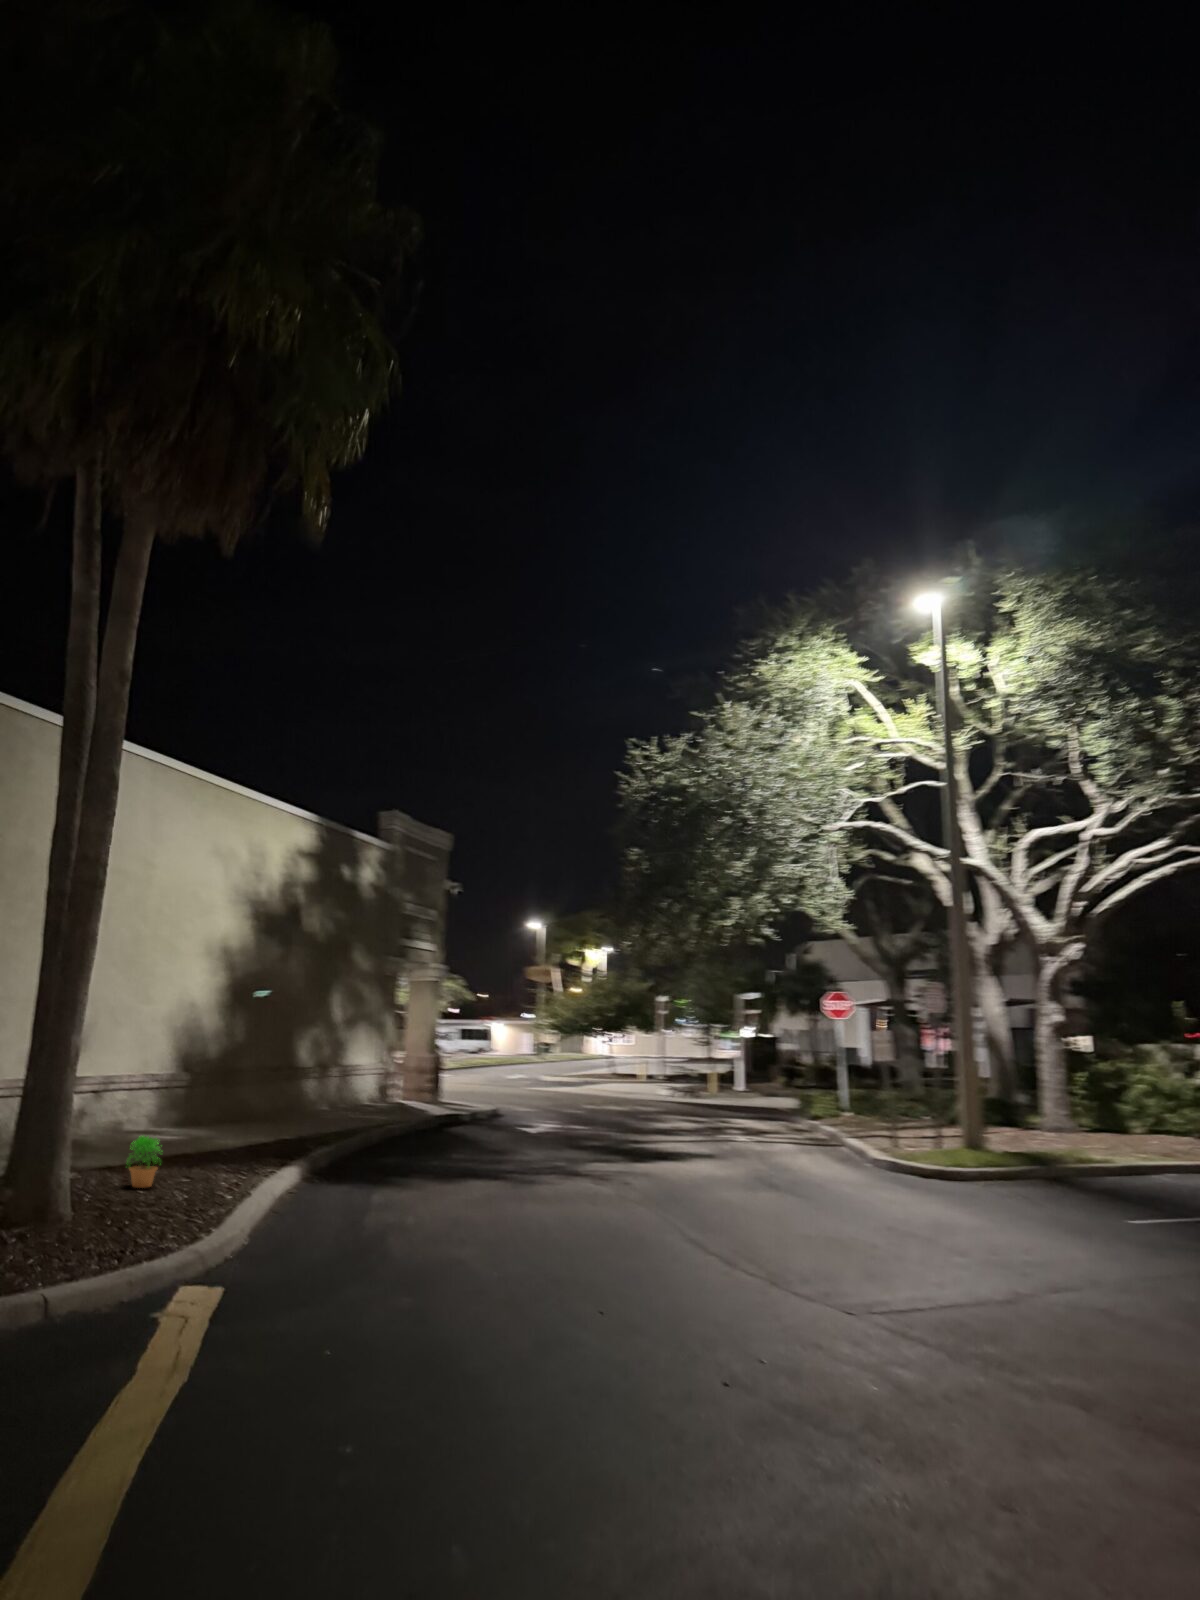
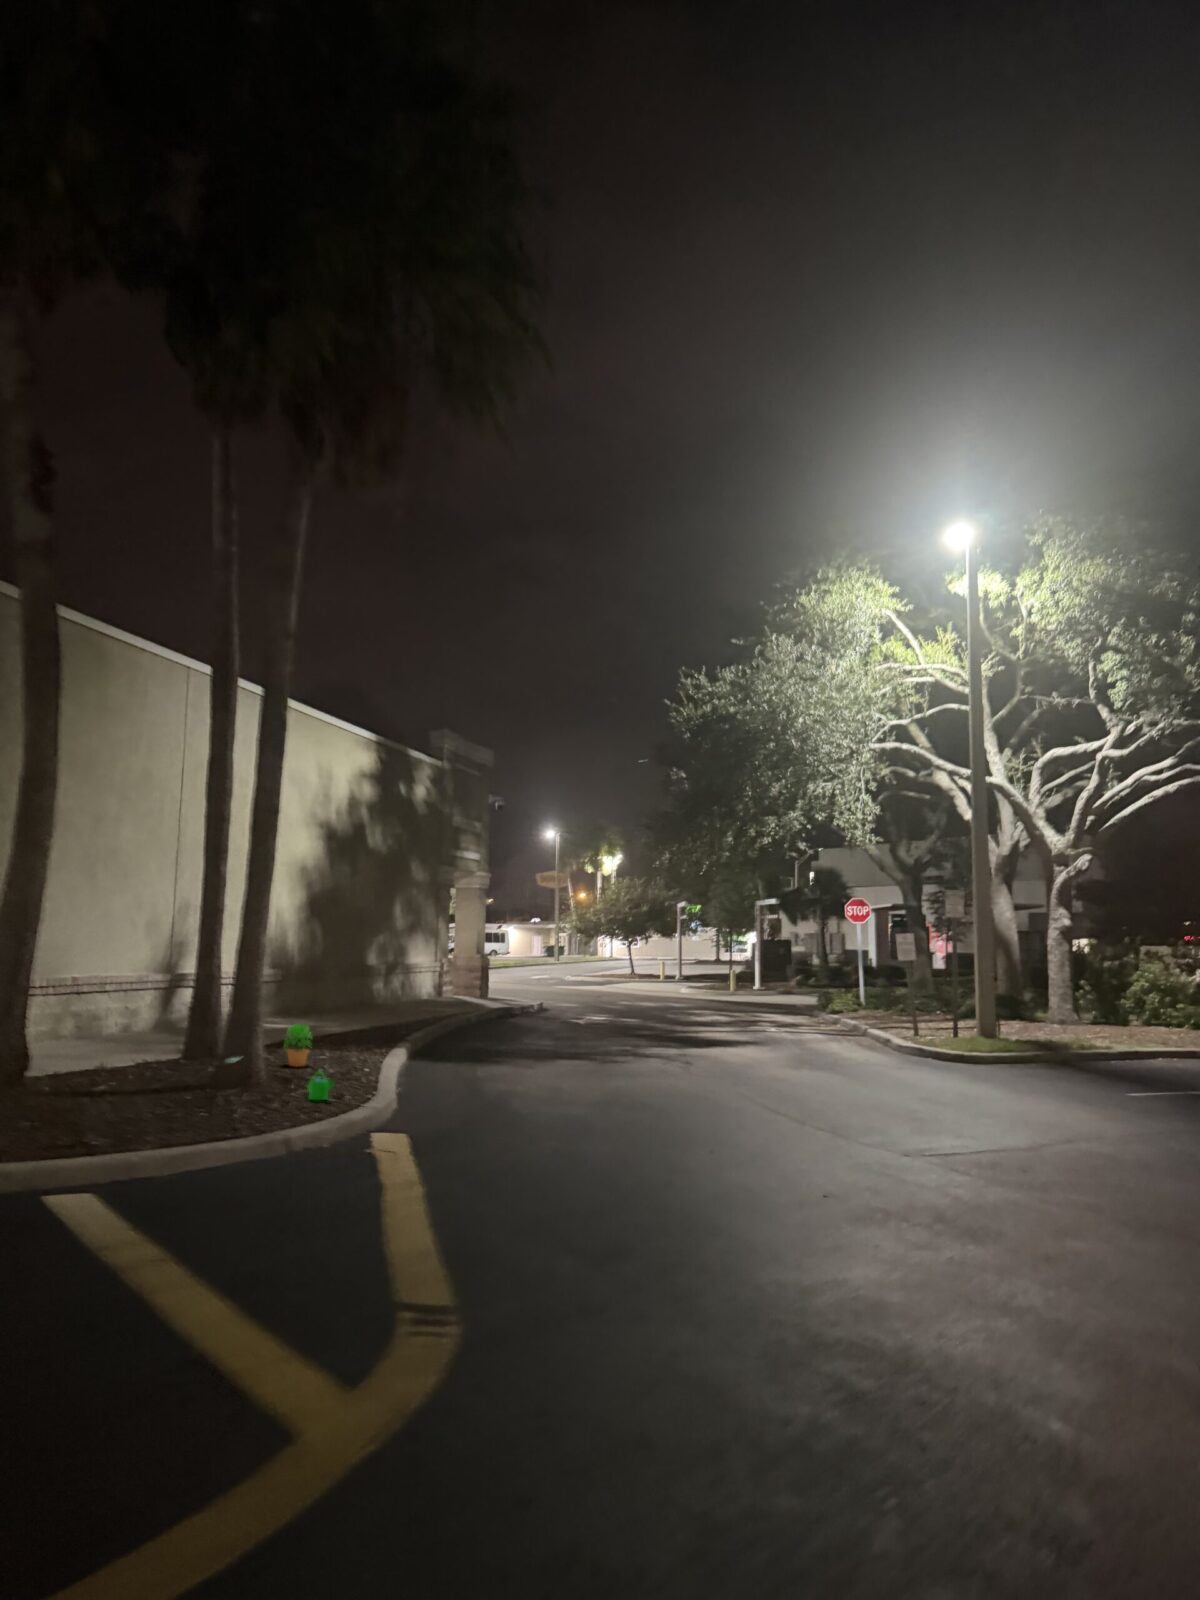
watering can: none [117,1197,150,1235] -> present [307,1071,334,1100]

